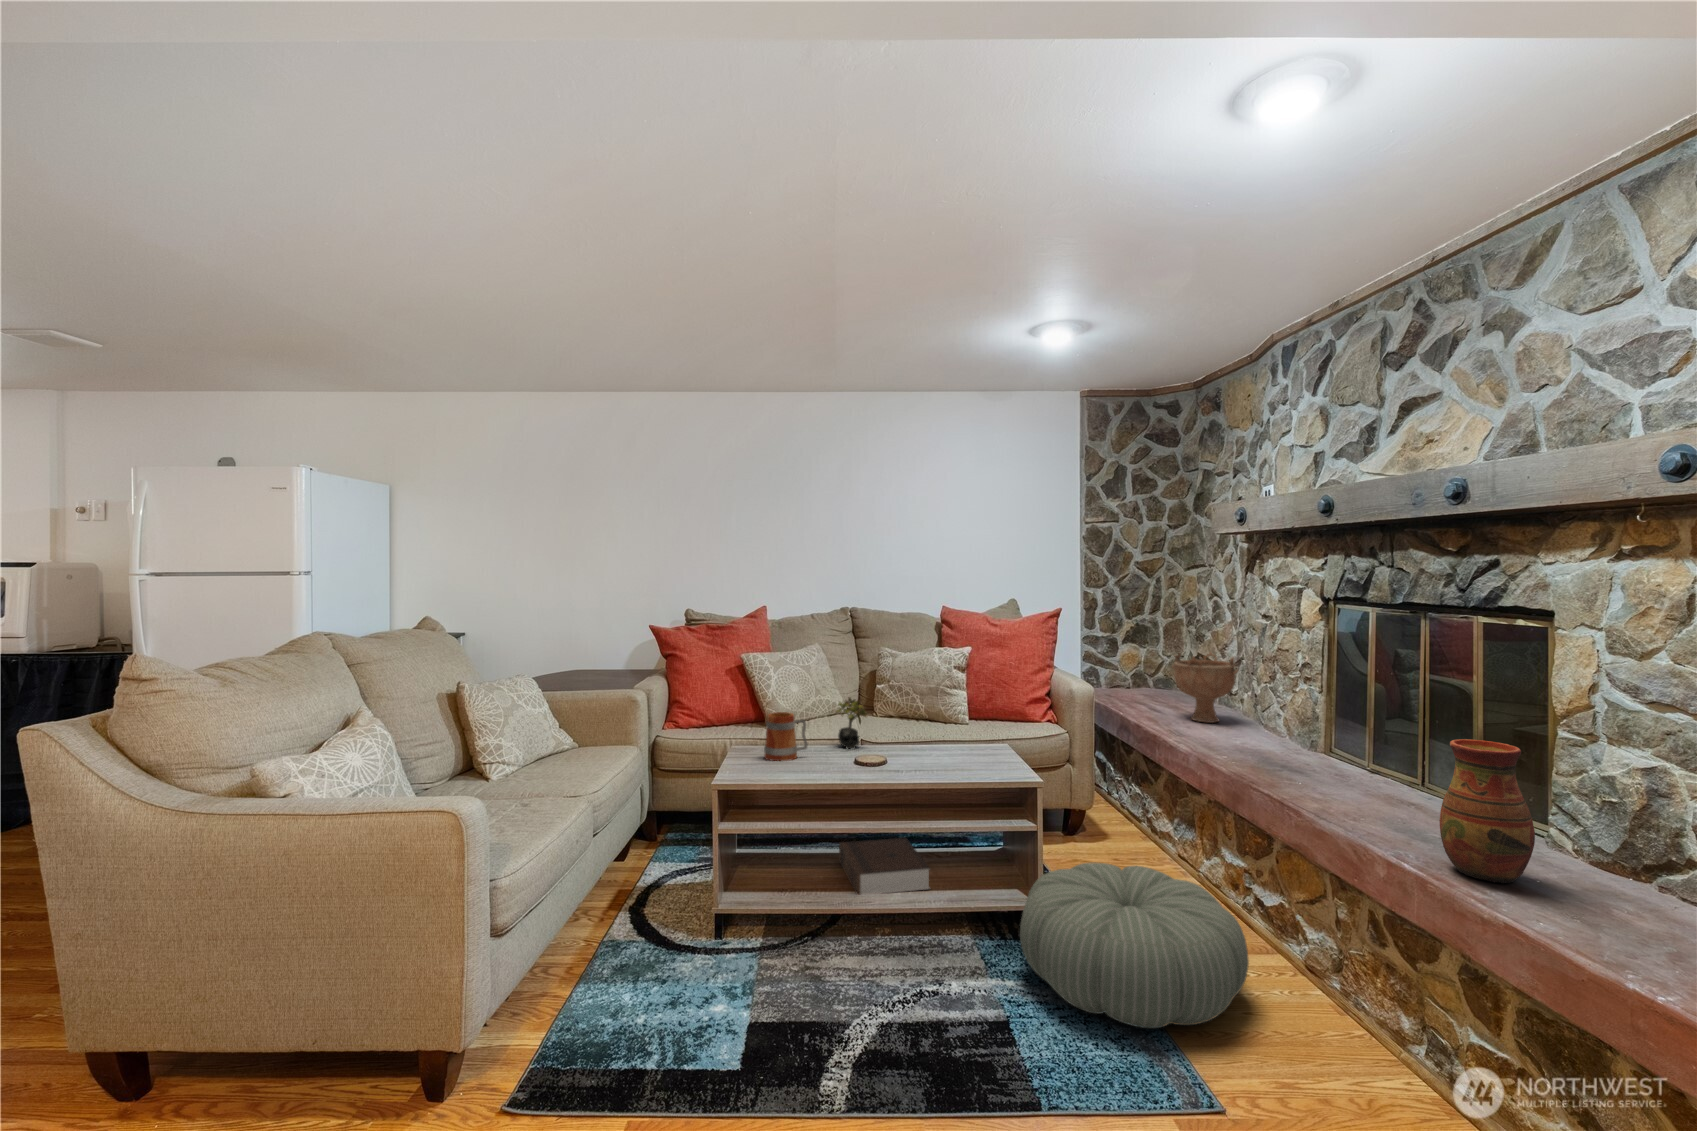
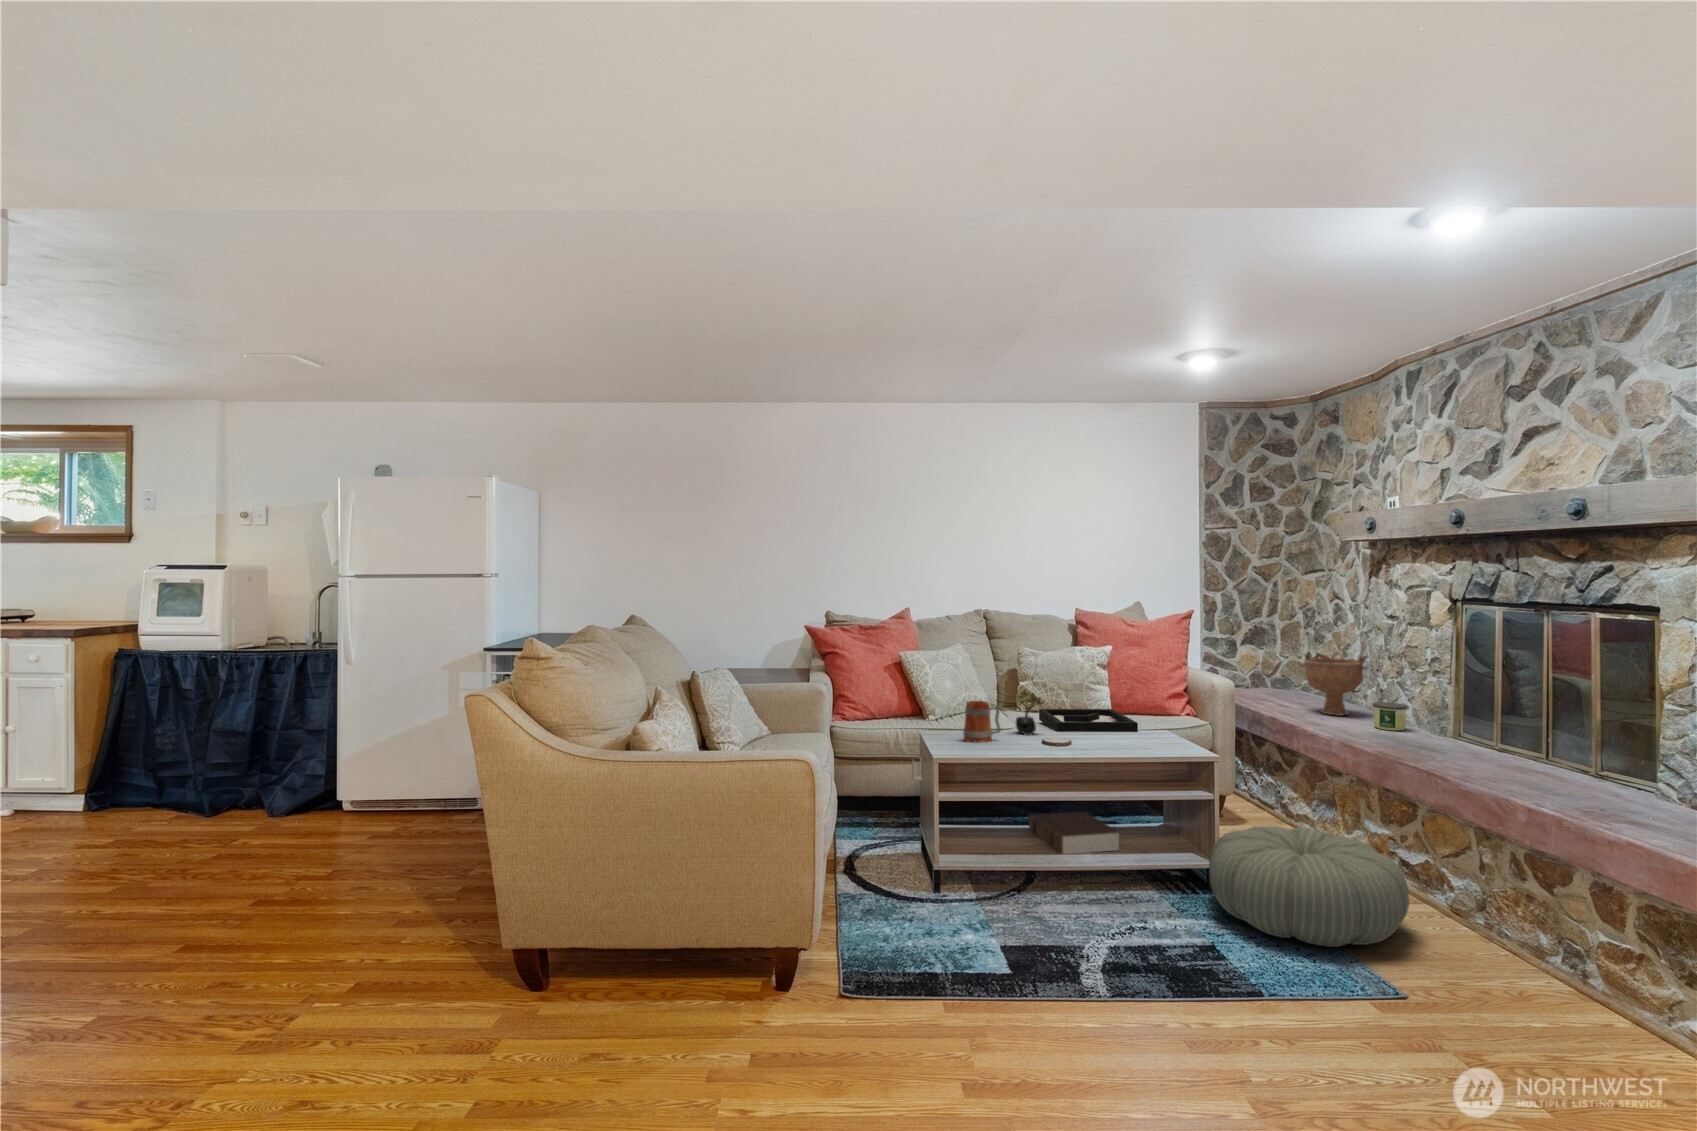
candle: none [1240,710,1277,743] -> present [1373,702,1407,731]
decorative tray: none [882,716,977,747] -> present [1039,709,1138,732]
vase: present [1439,739,1535,884] -> none [1571,709,1648,821]

